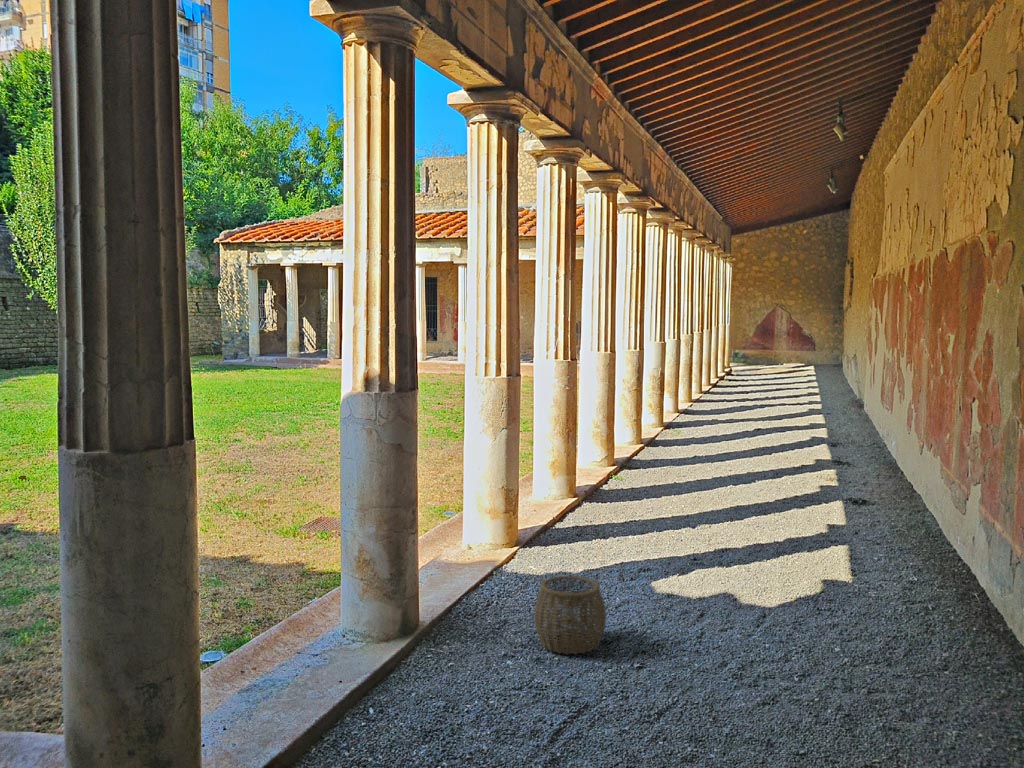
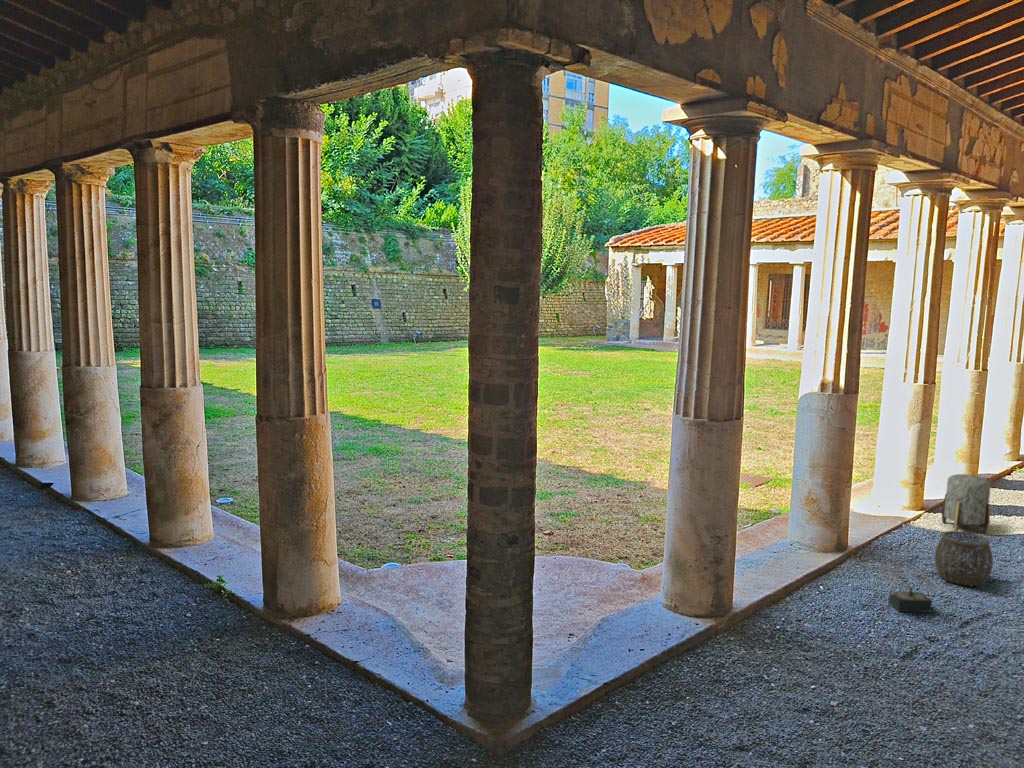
stool: none [540,492,594,570] -> present [942,474,991,533]
decorative plant: none [458,645,542,726] -> present [879,562,938,612]

